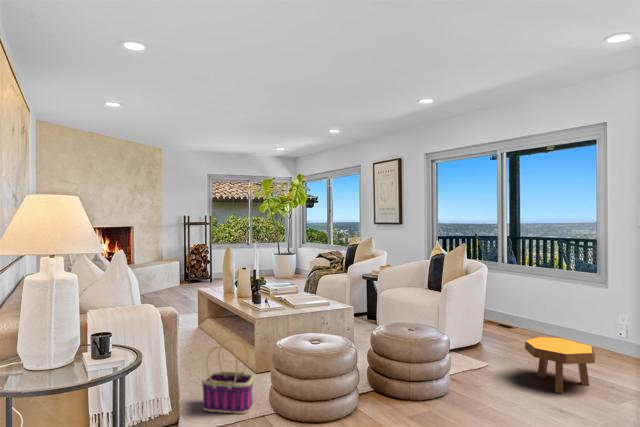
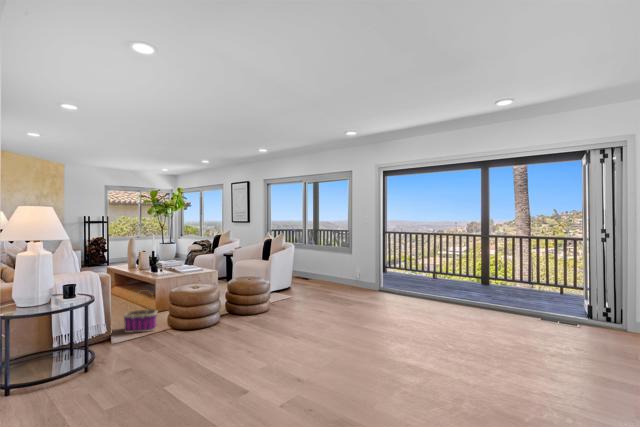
footstool: present [525,337,595,393] -> none [308,279,339,305]

